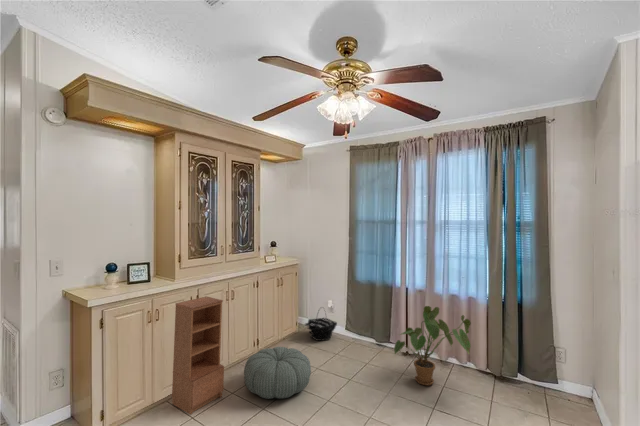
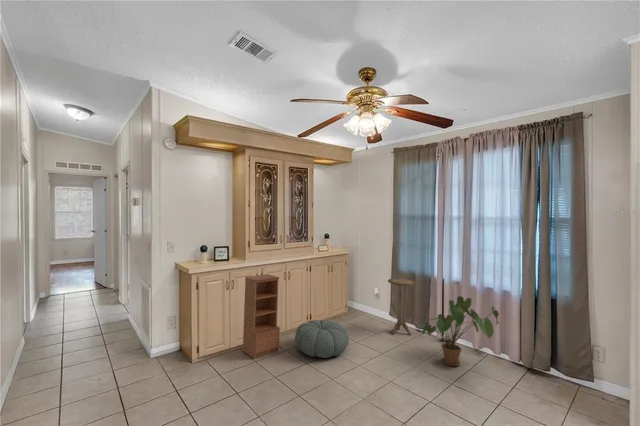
side table: none [347,289,377,353] -> present [388,279,416,335]
basket: present [305,318,337,341] -> none [353,293,382,322]

